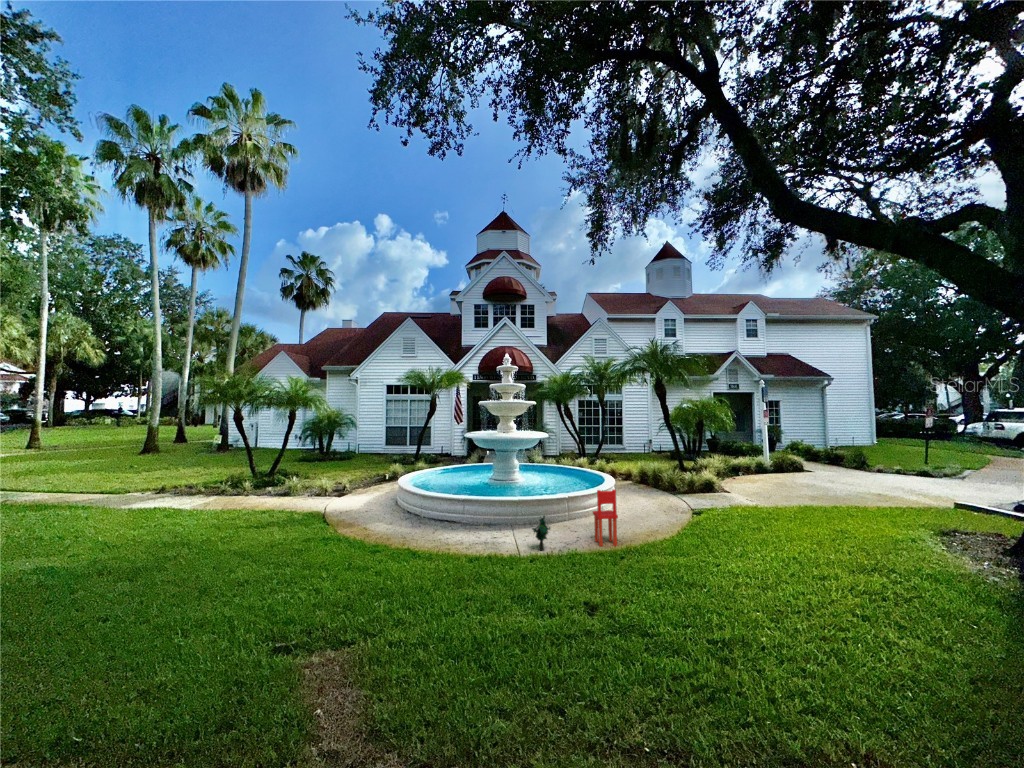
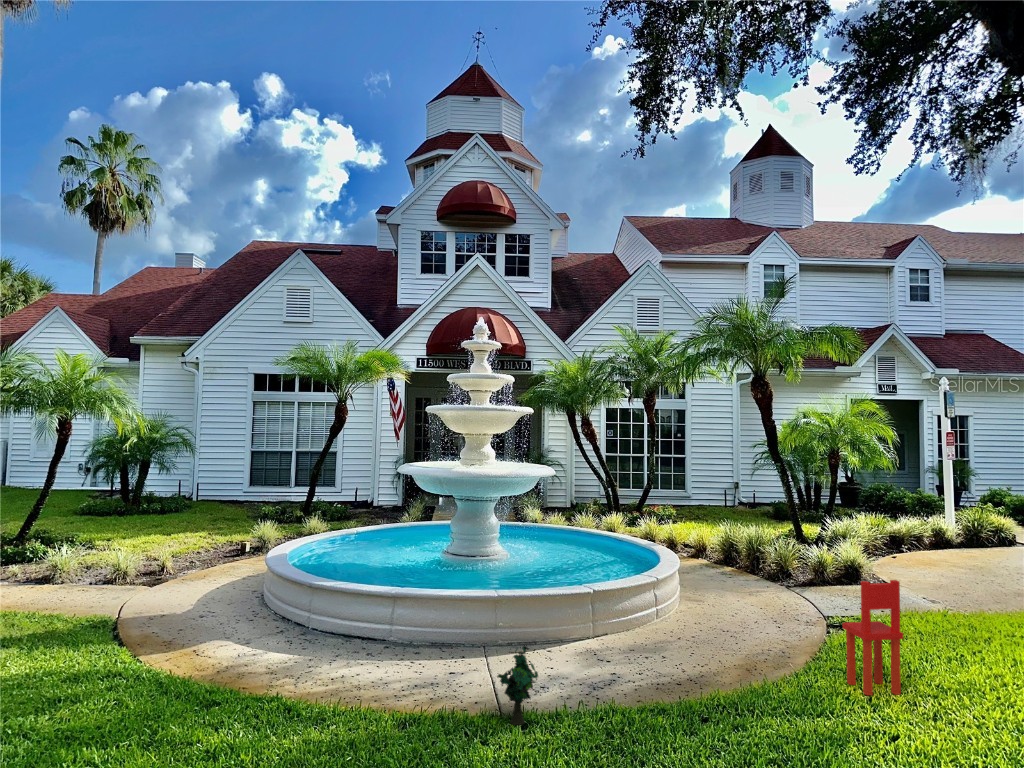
chair: present [593,489,618,546] -> present [842,580,903,695]

